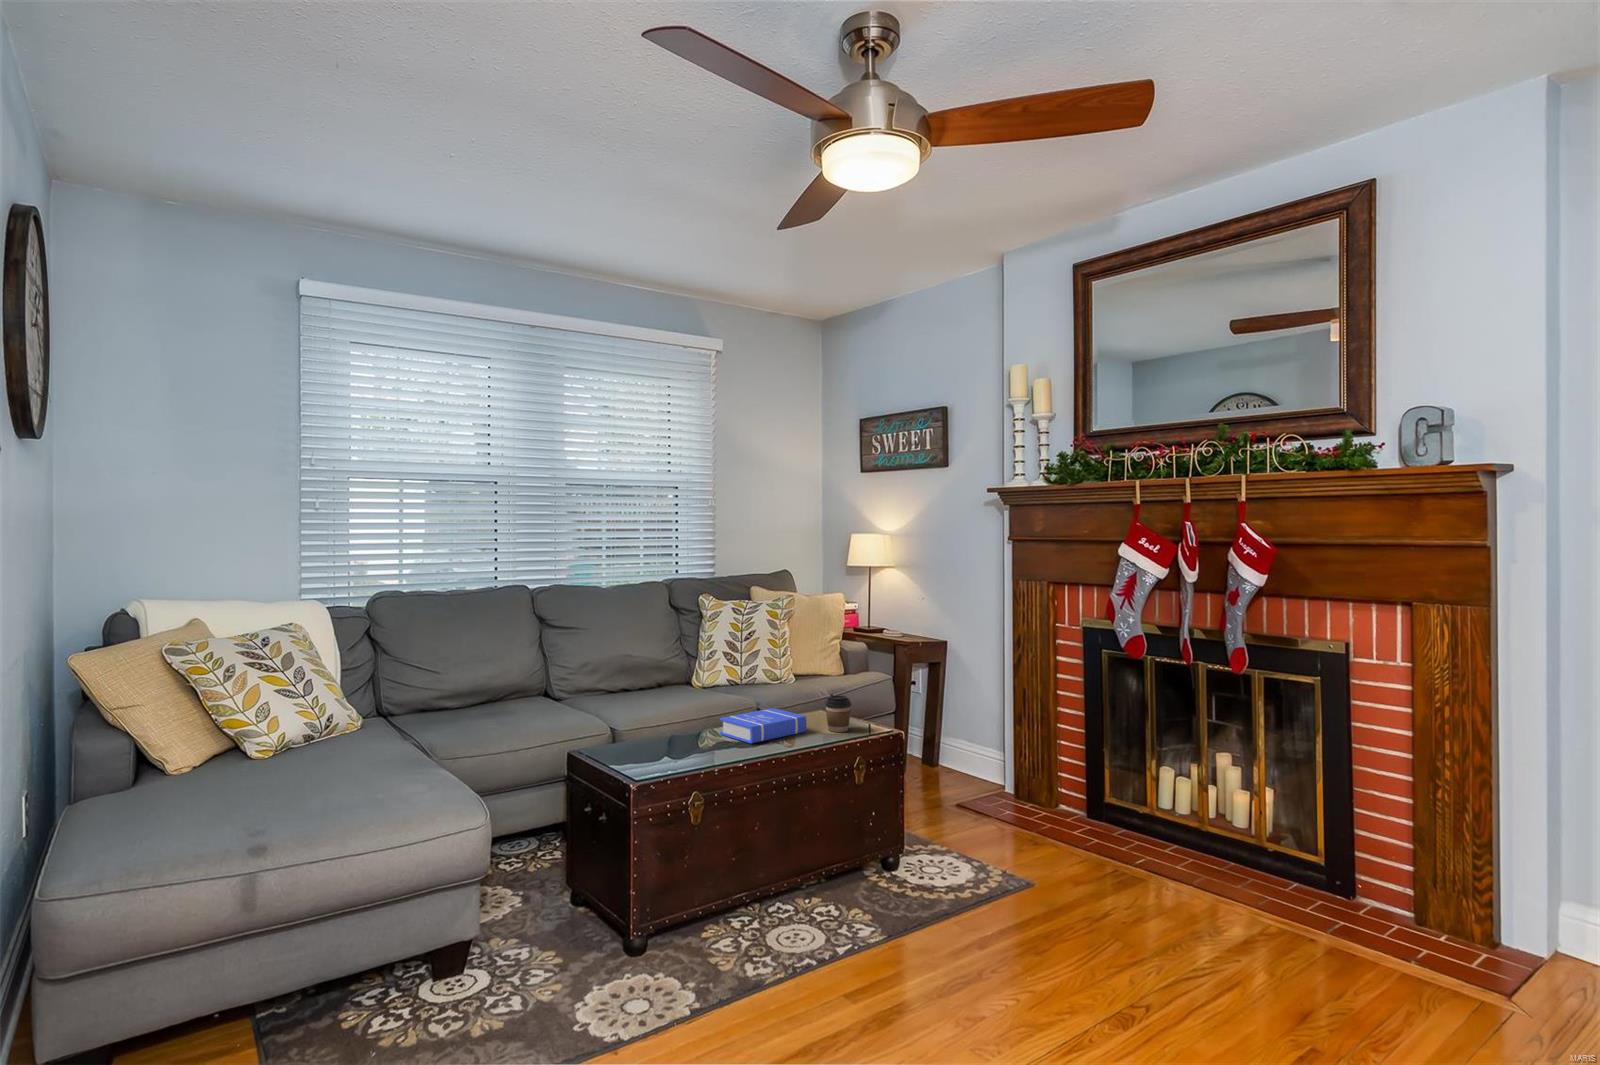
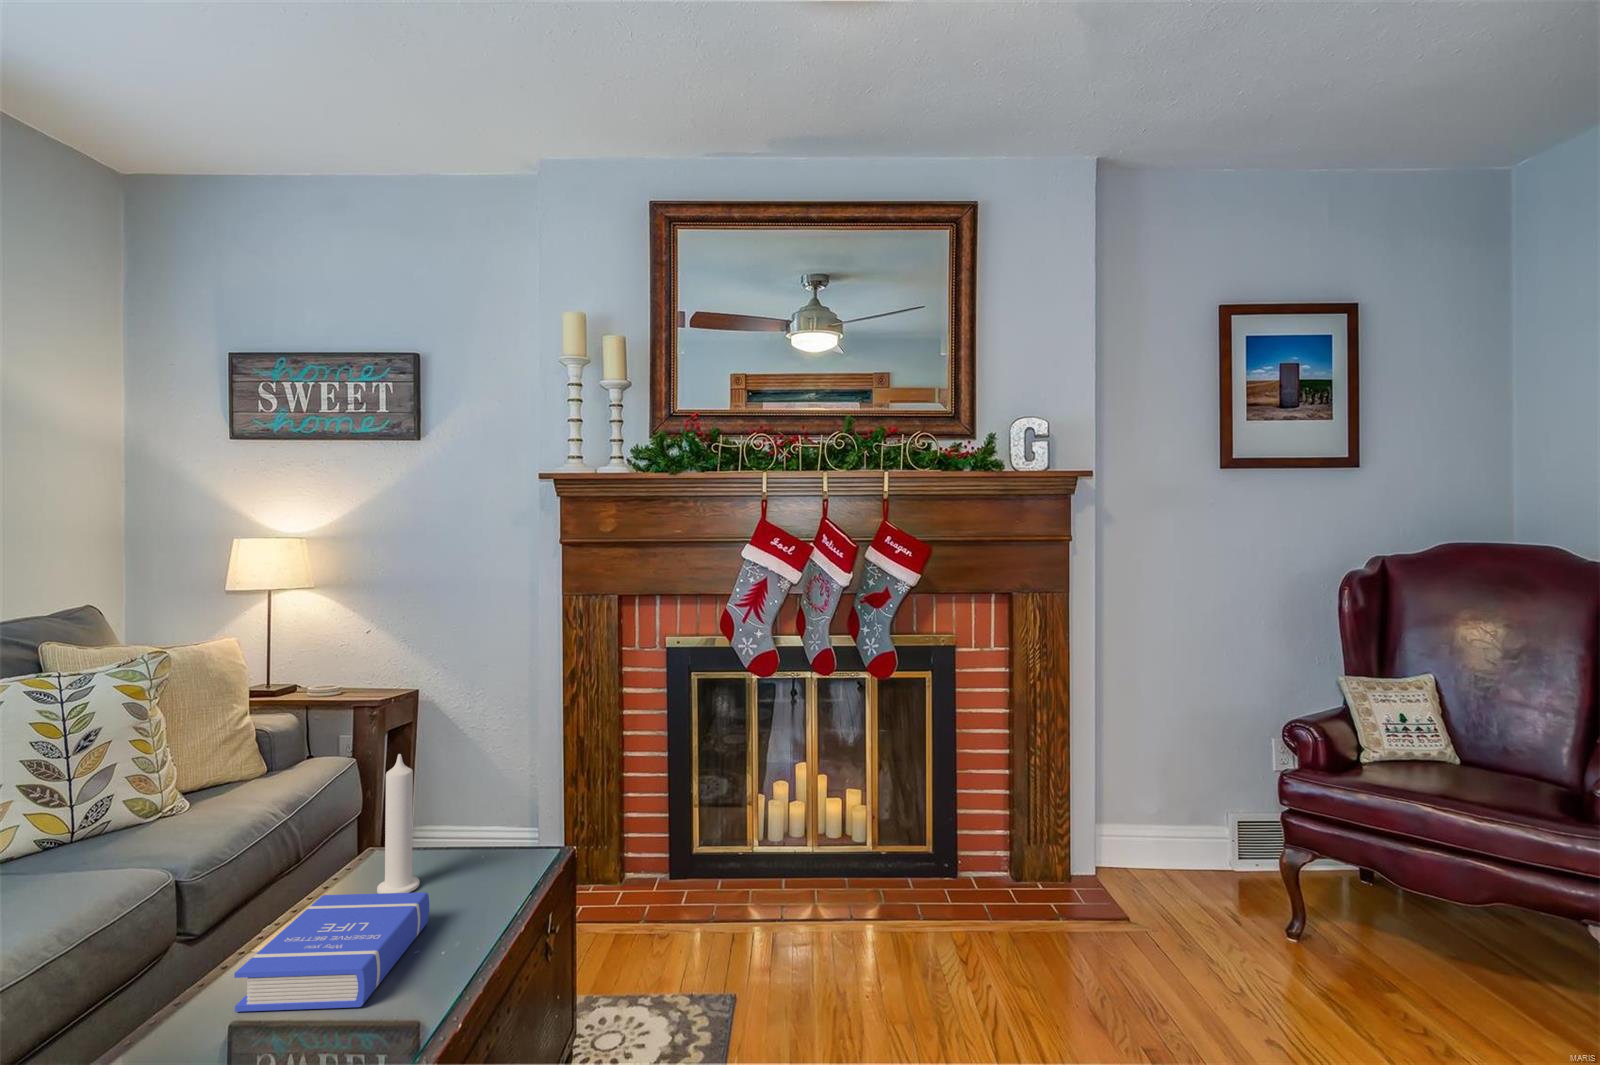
candle: none [805,650,825,722] -> present [377,754,419,894]
coffee cup: present [825,694,852,732] -> none [453,829,506,904]

